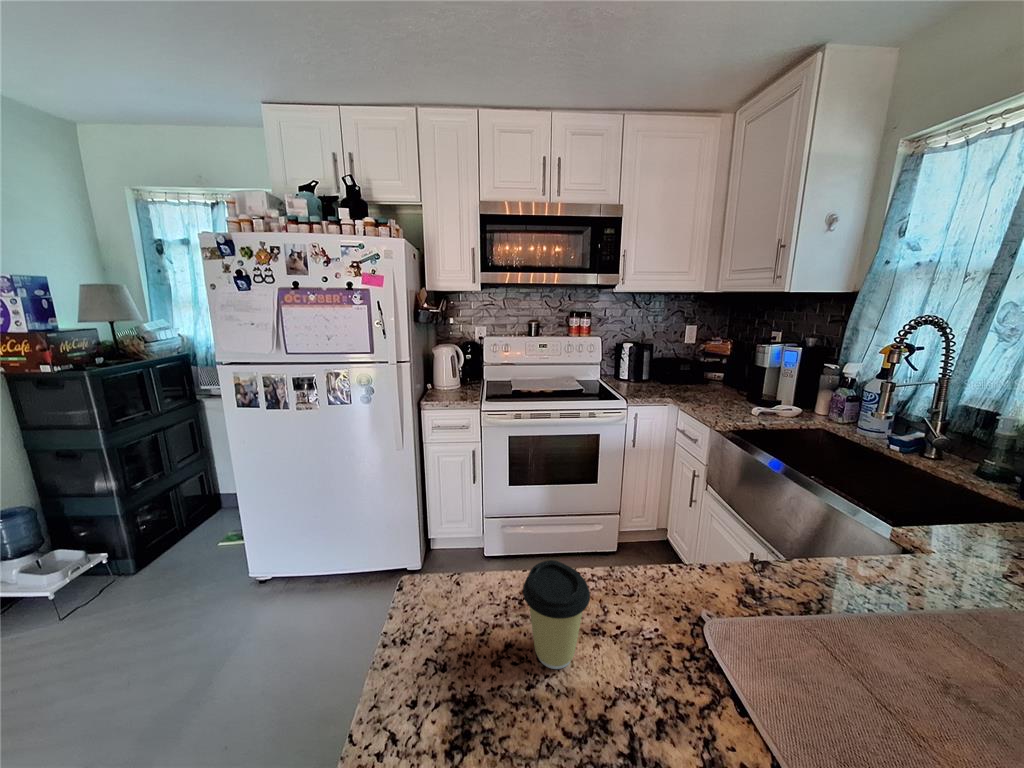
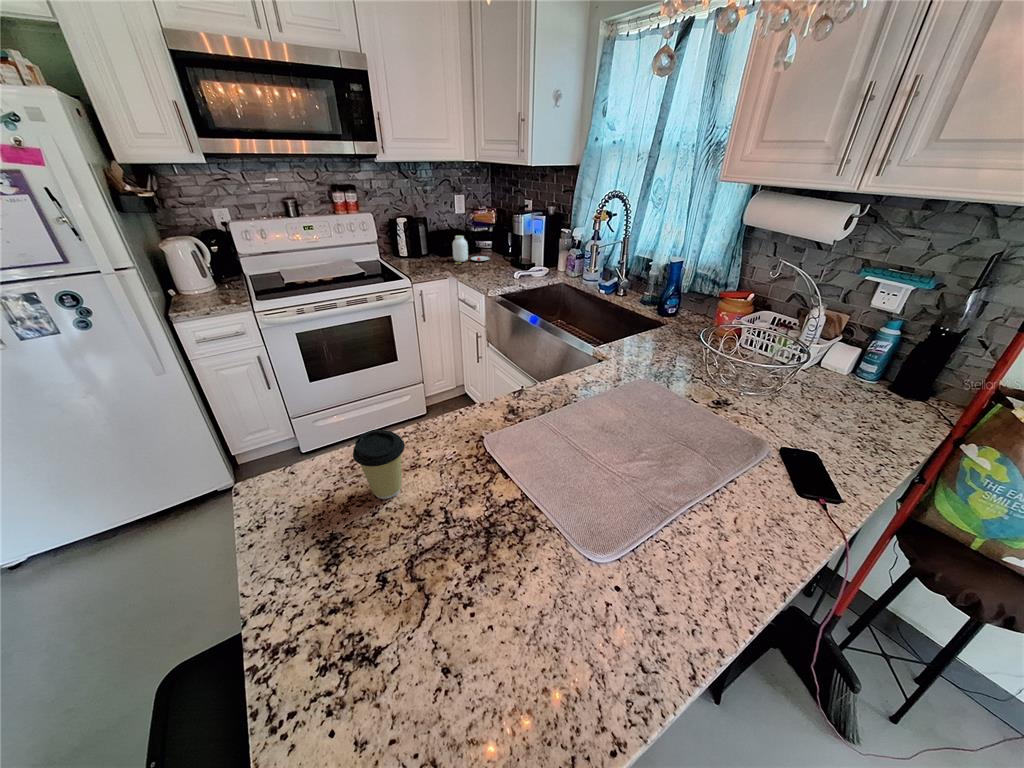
jar: none [674,363,720,391] -> present [453,236,489,264]

